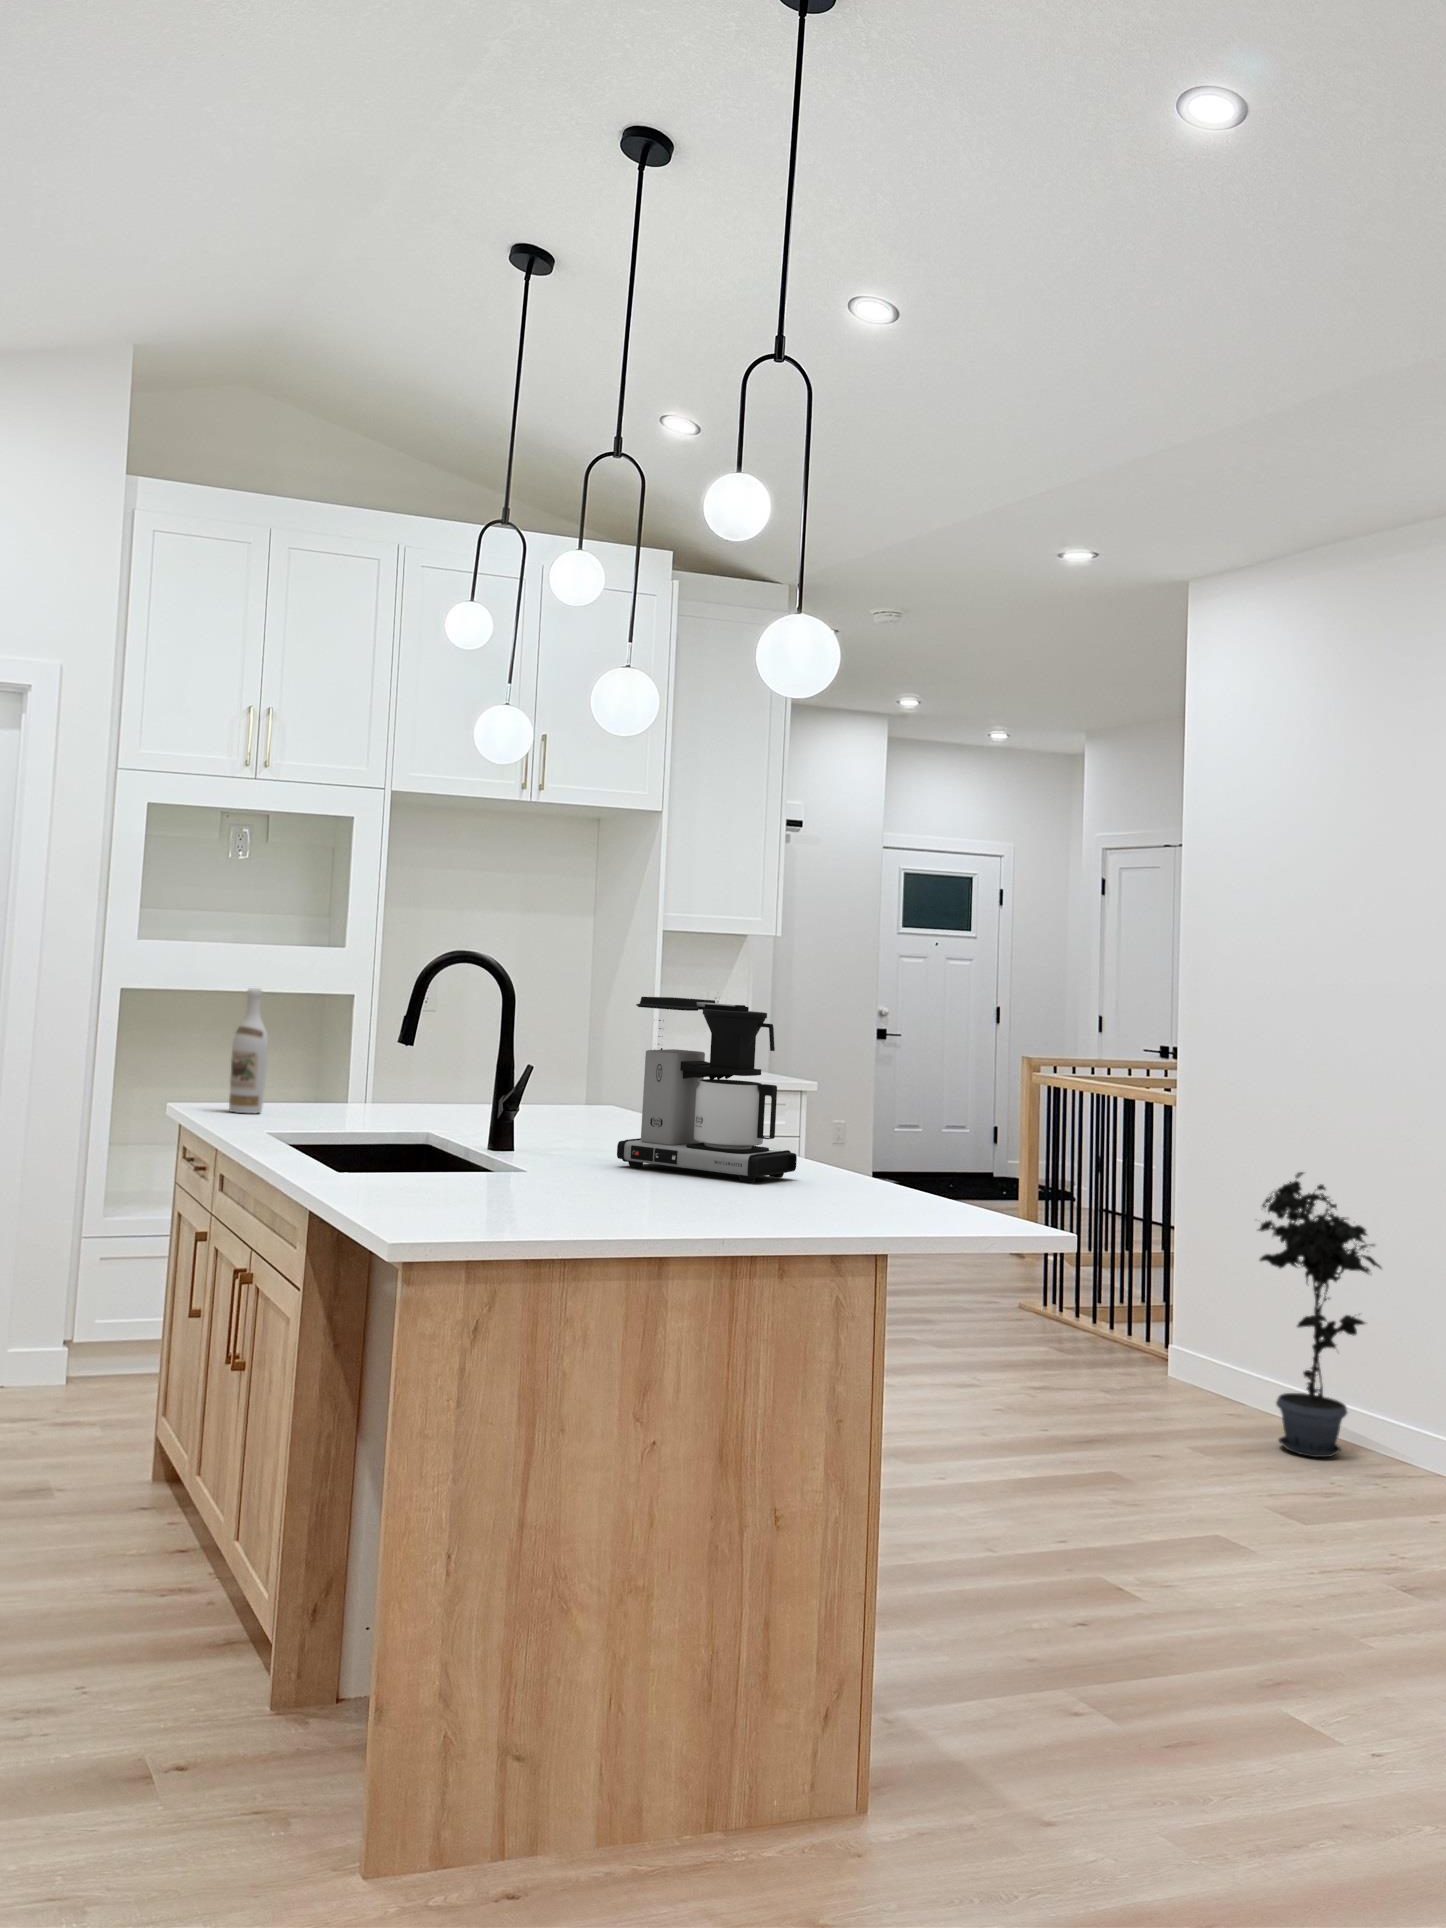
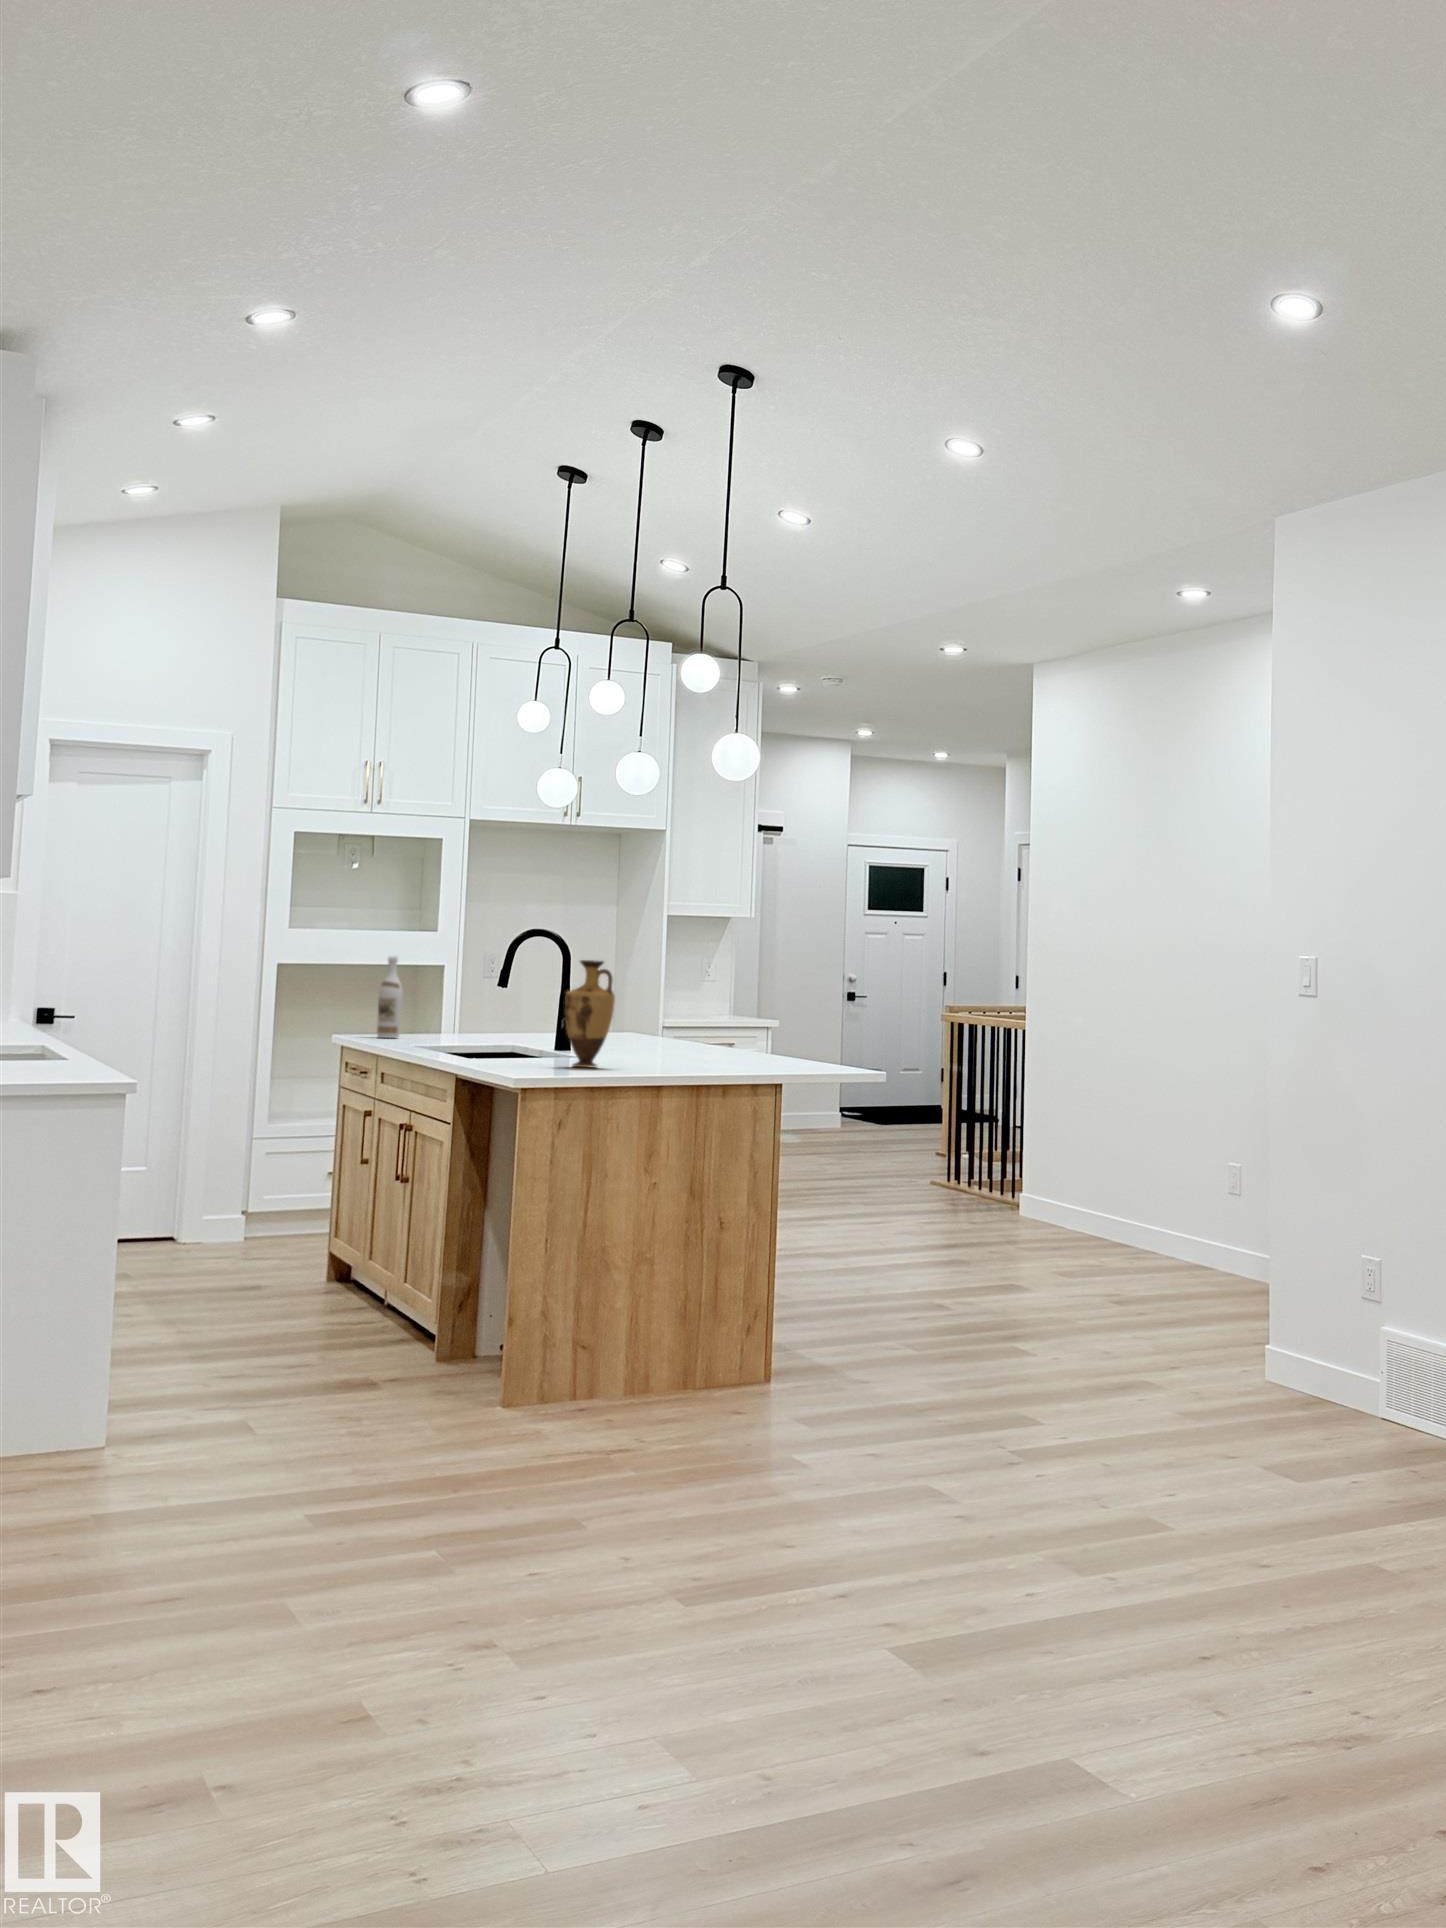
coffee maker: present [617,997,797,1182] -> none [635,952,744,1059]
vase: none [492,1022,583,1224] -> present [565,960,615,1067]
potted plant: present [1259,1172,1381,1457] -> none [1066,1065,1148,1252]

